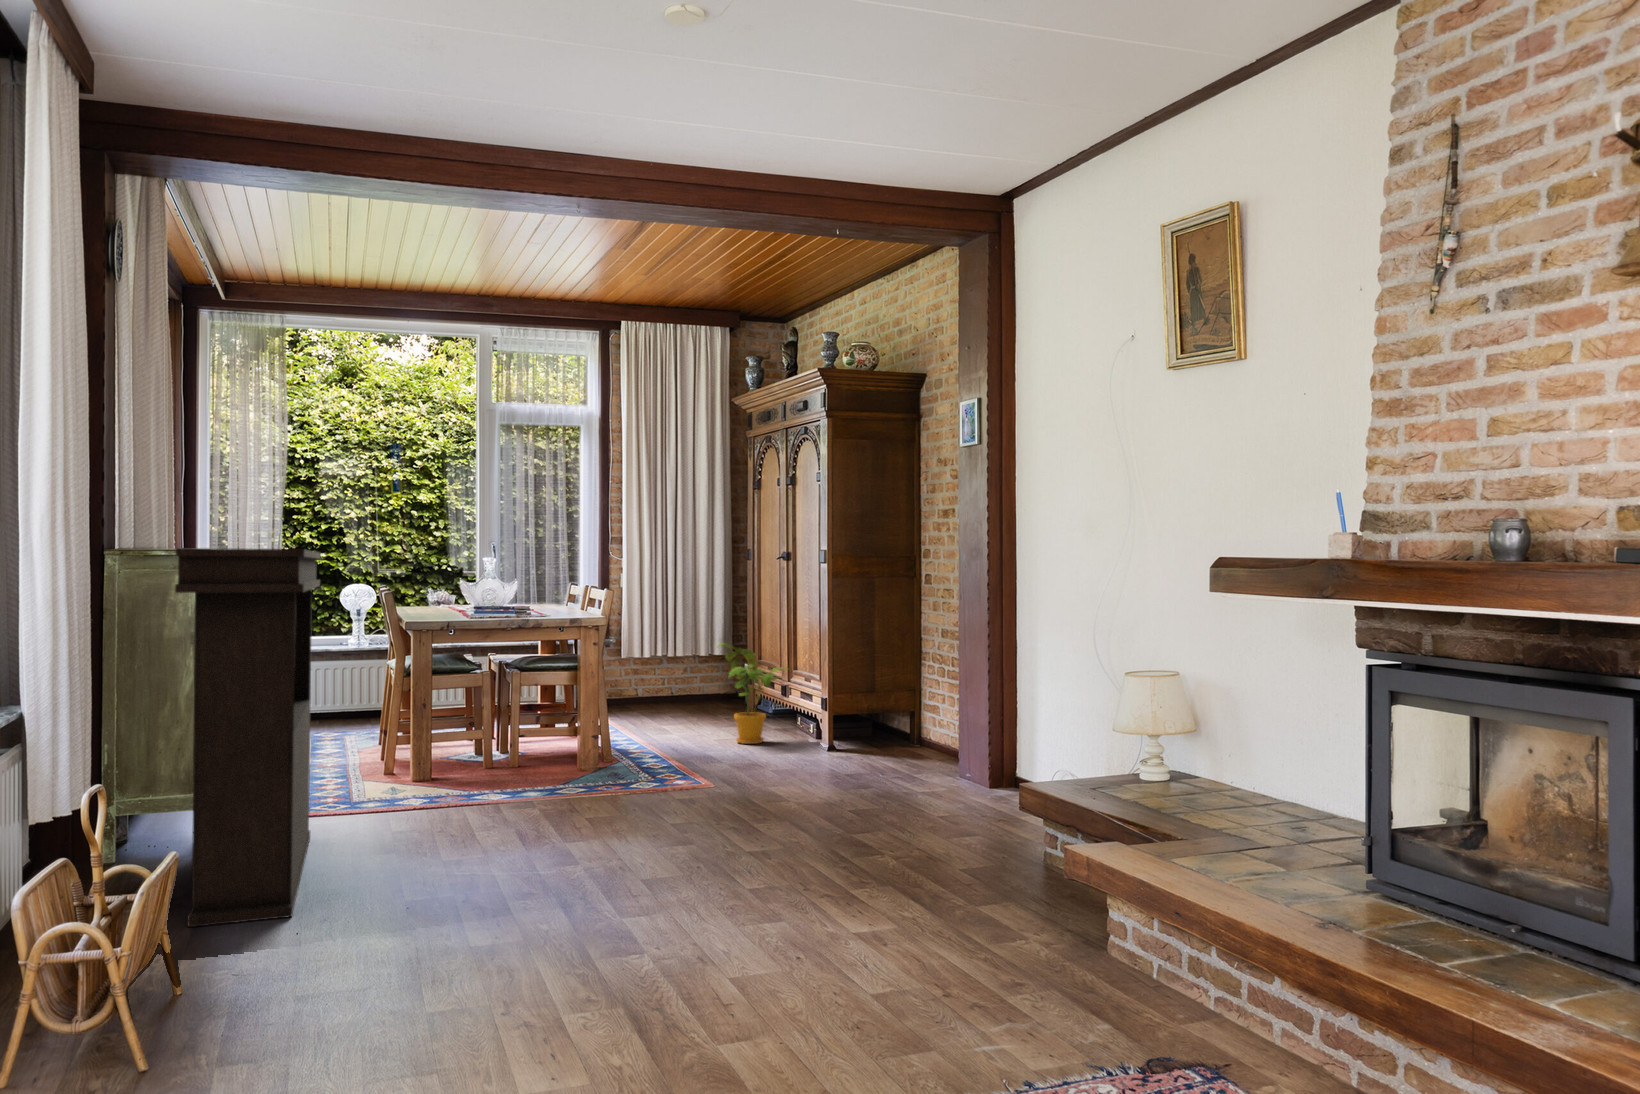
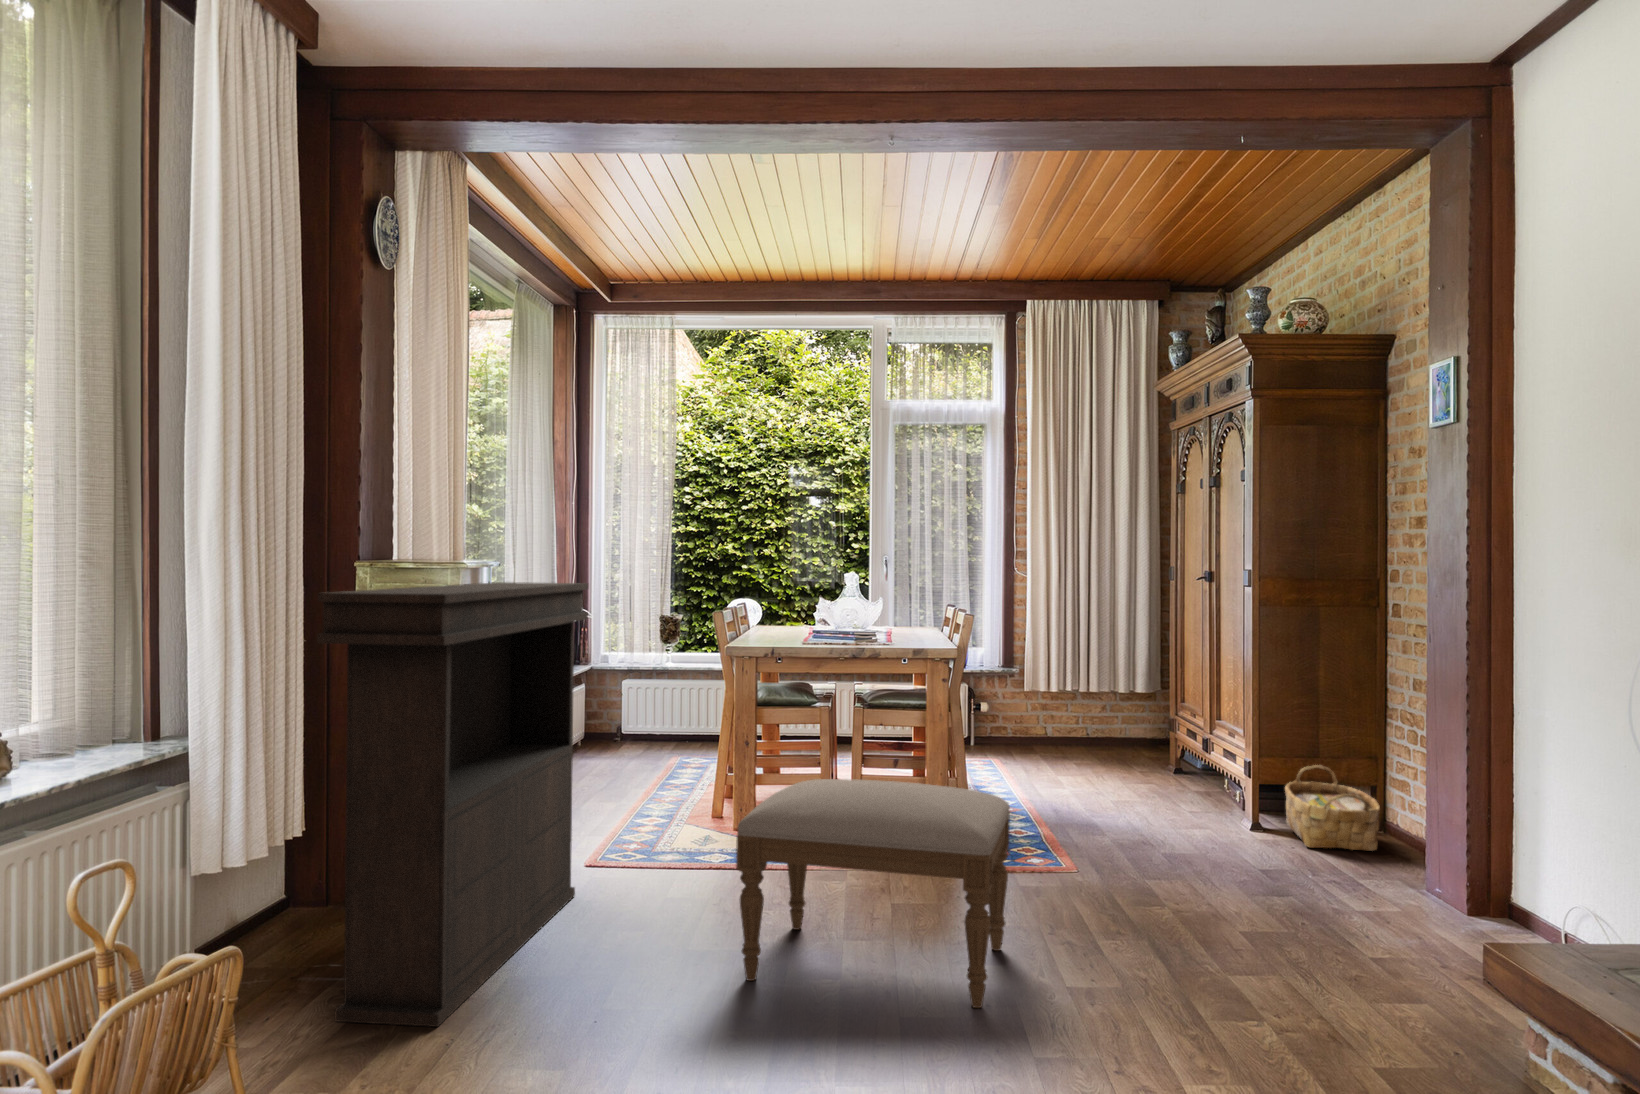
house plant: present [718,643,787,744] -> none [1113,680,1214,807]
woven basket: none [854,697,921,757] -> present [1285,765,1380,851]
ottoman: none [517,704,719,863] -> present [736,779,1010,1008]

